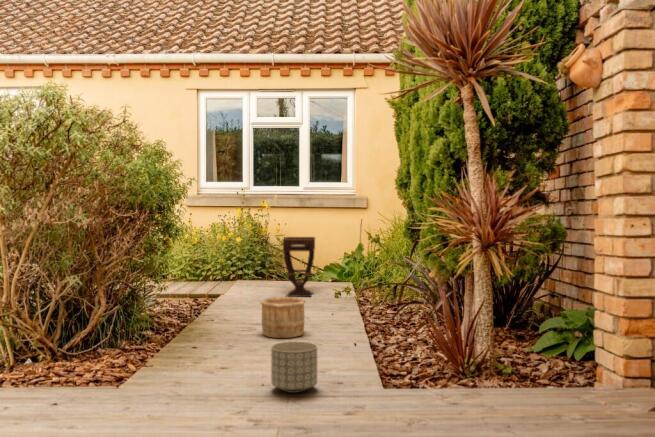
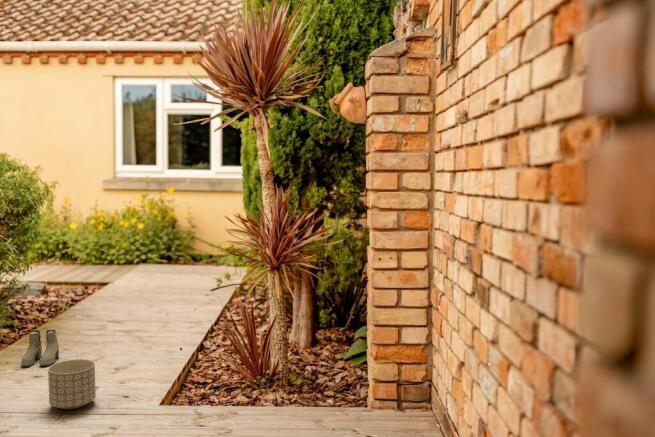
side table: present [283,237,315,297] -> none [170,227,206,285]
wooden bucket: present [261,297,305,338] -> none [103,298,148,339]
boots: none [203,322,235,360] -> present [21,330,59,367]

